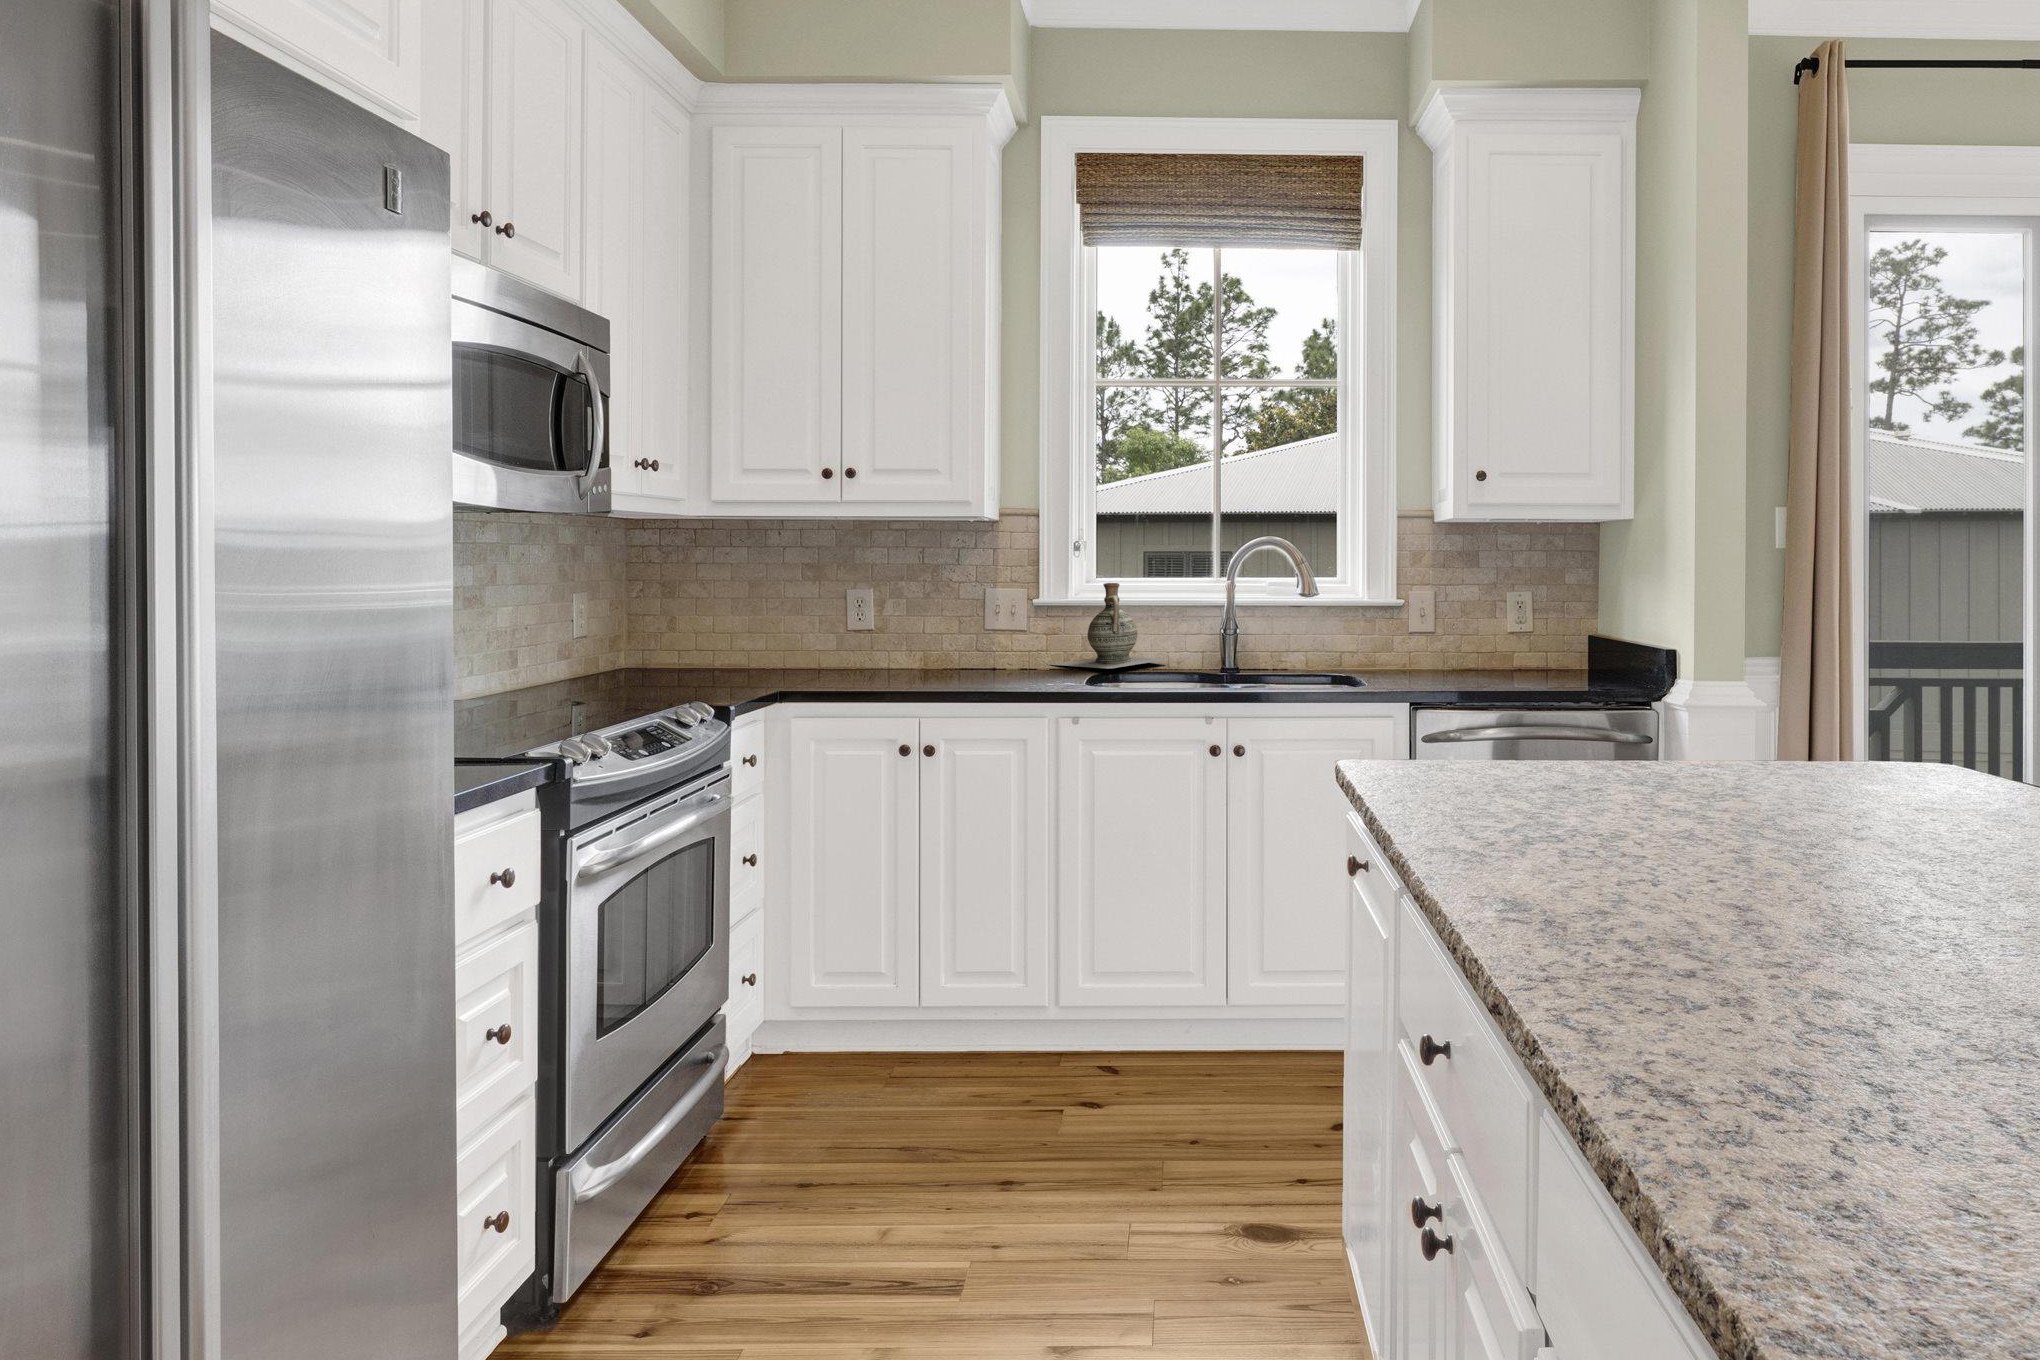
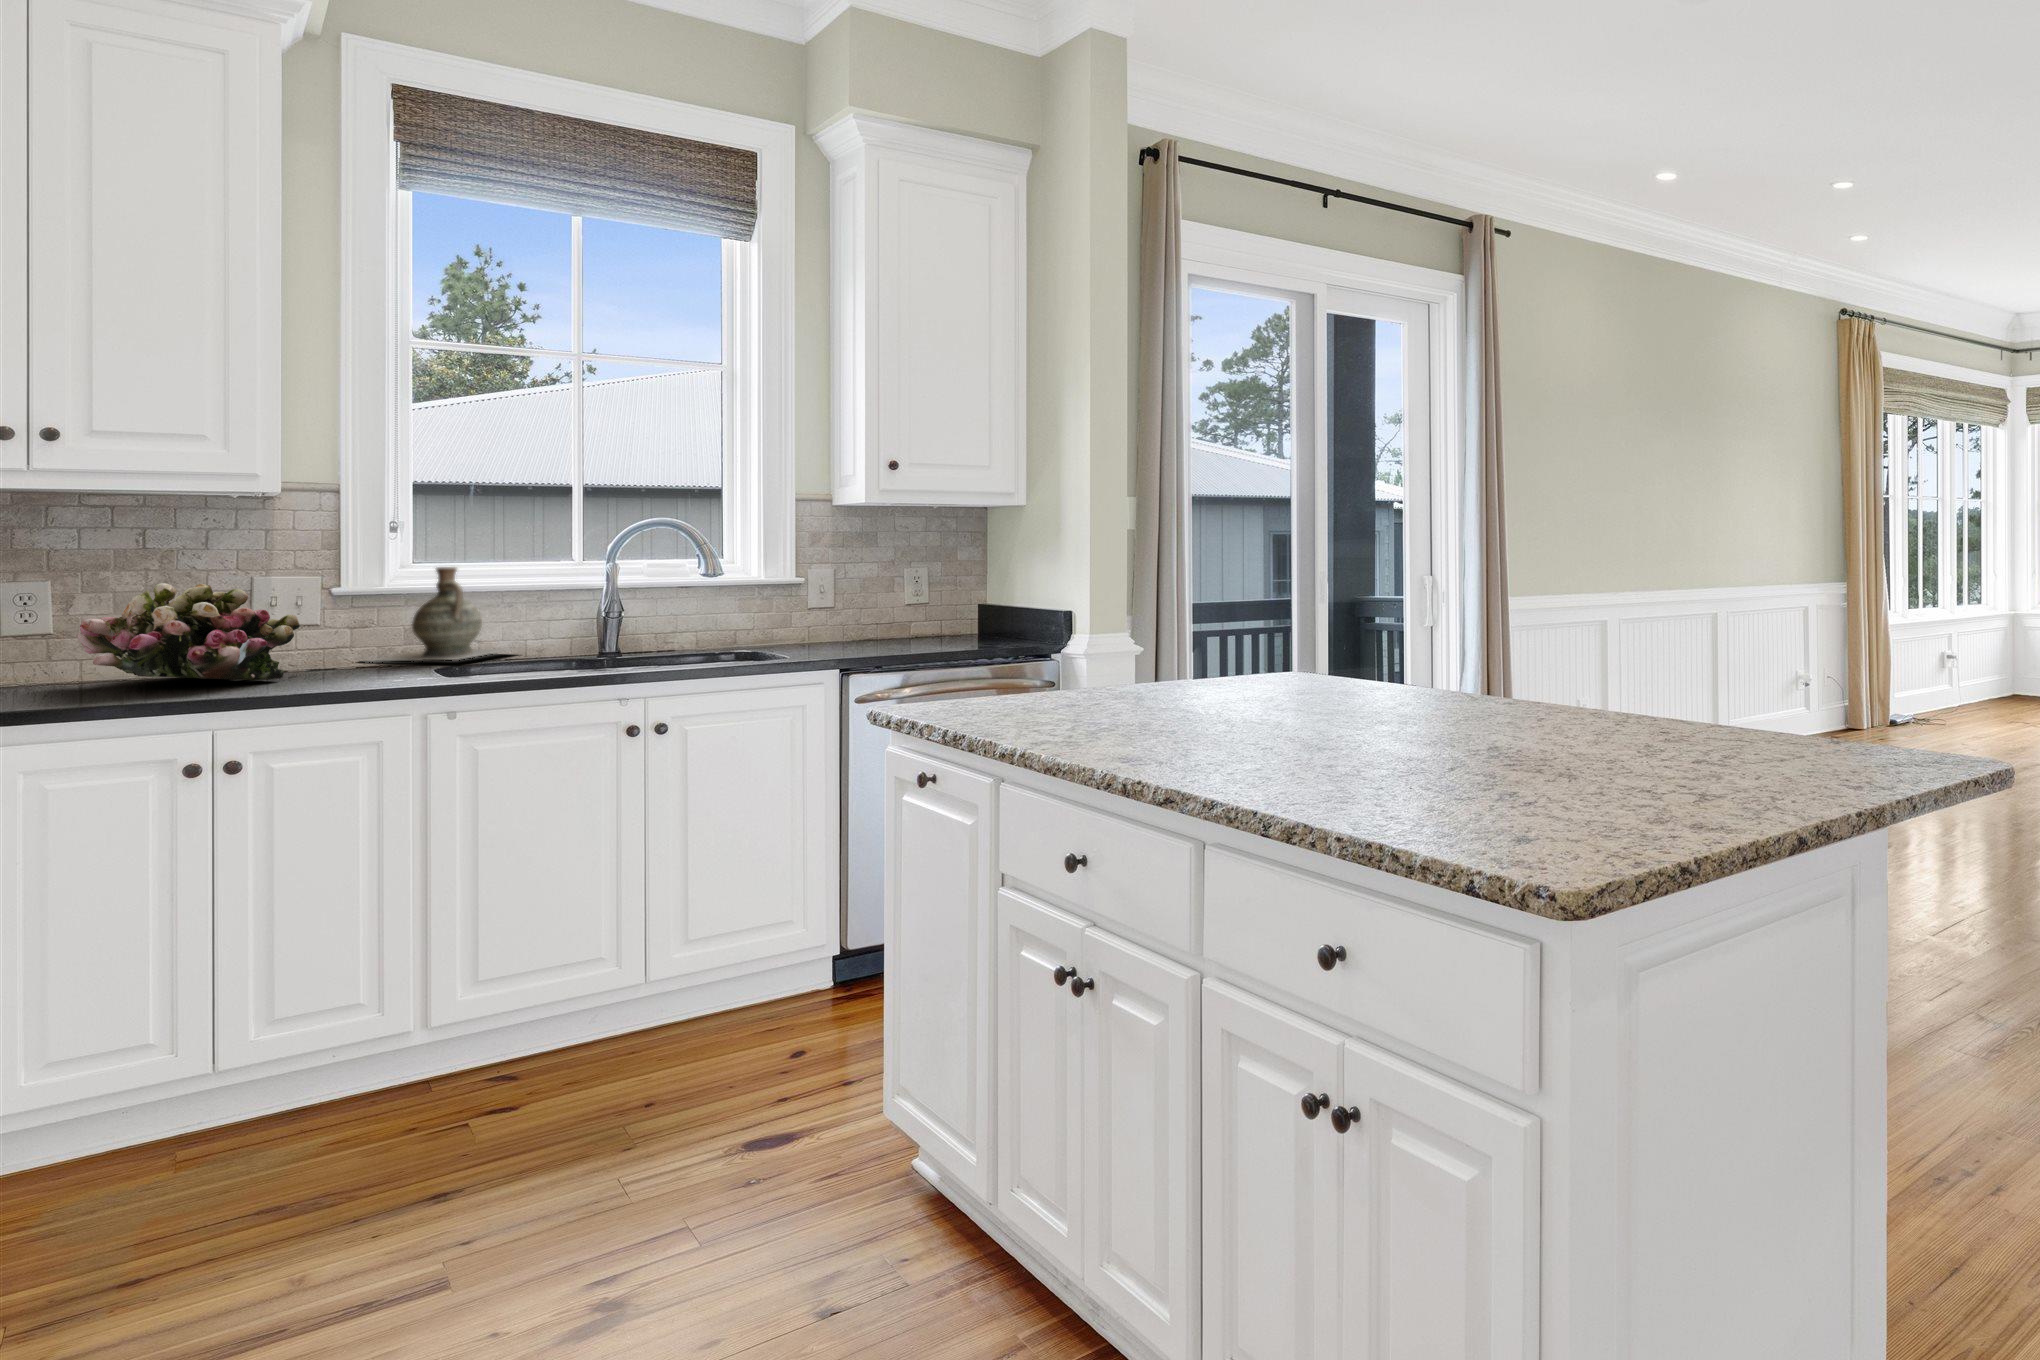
flower arrangement: none [862,595,1000,679] -> present [76,583,300,680]

